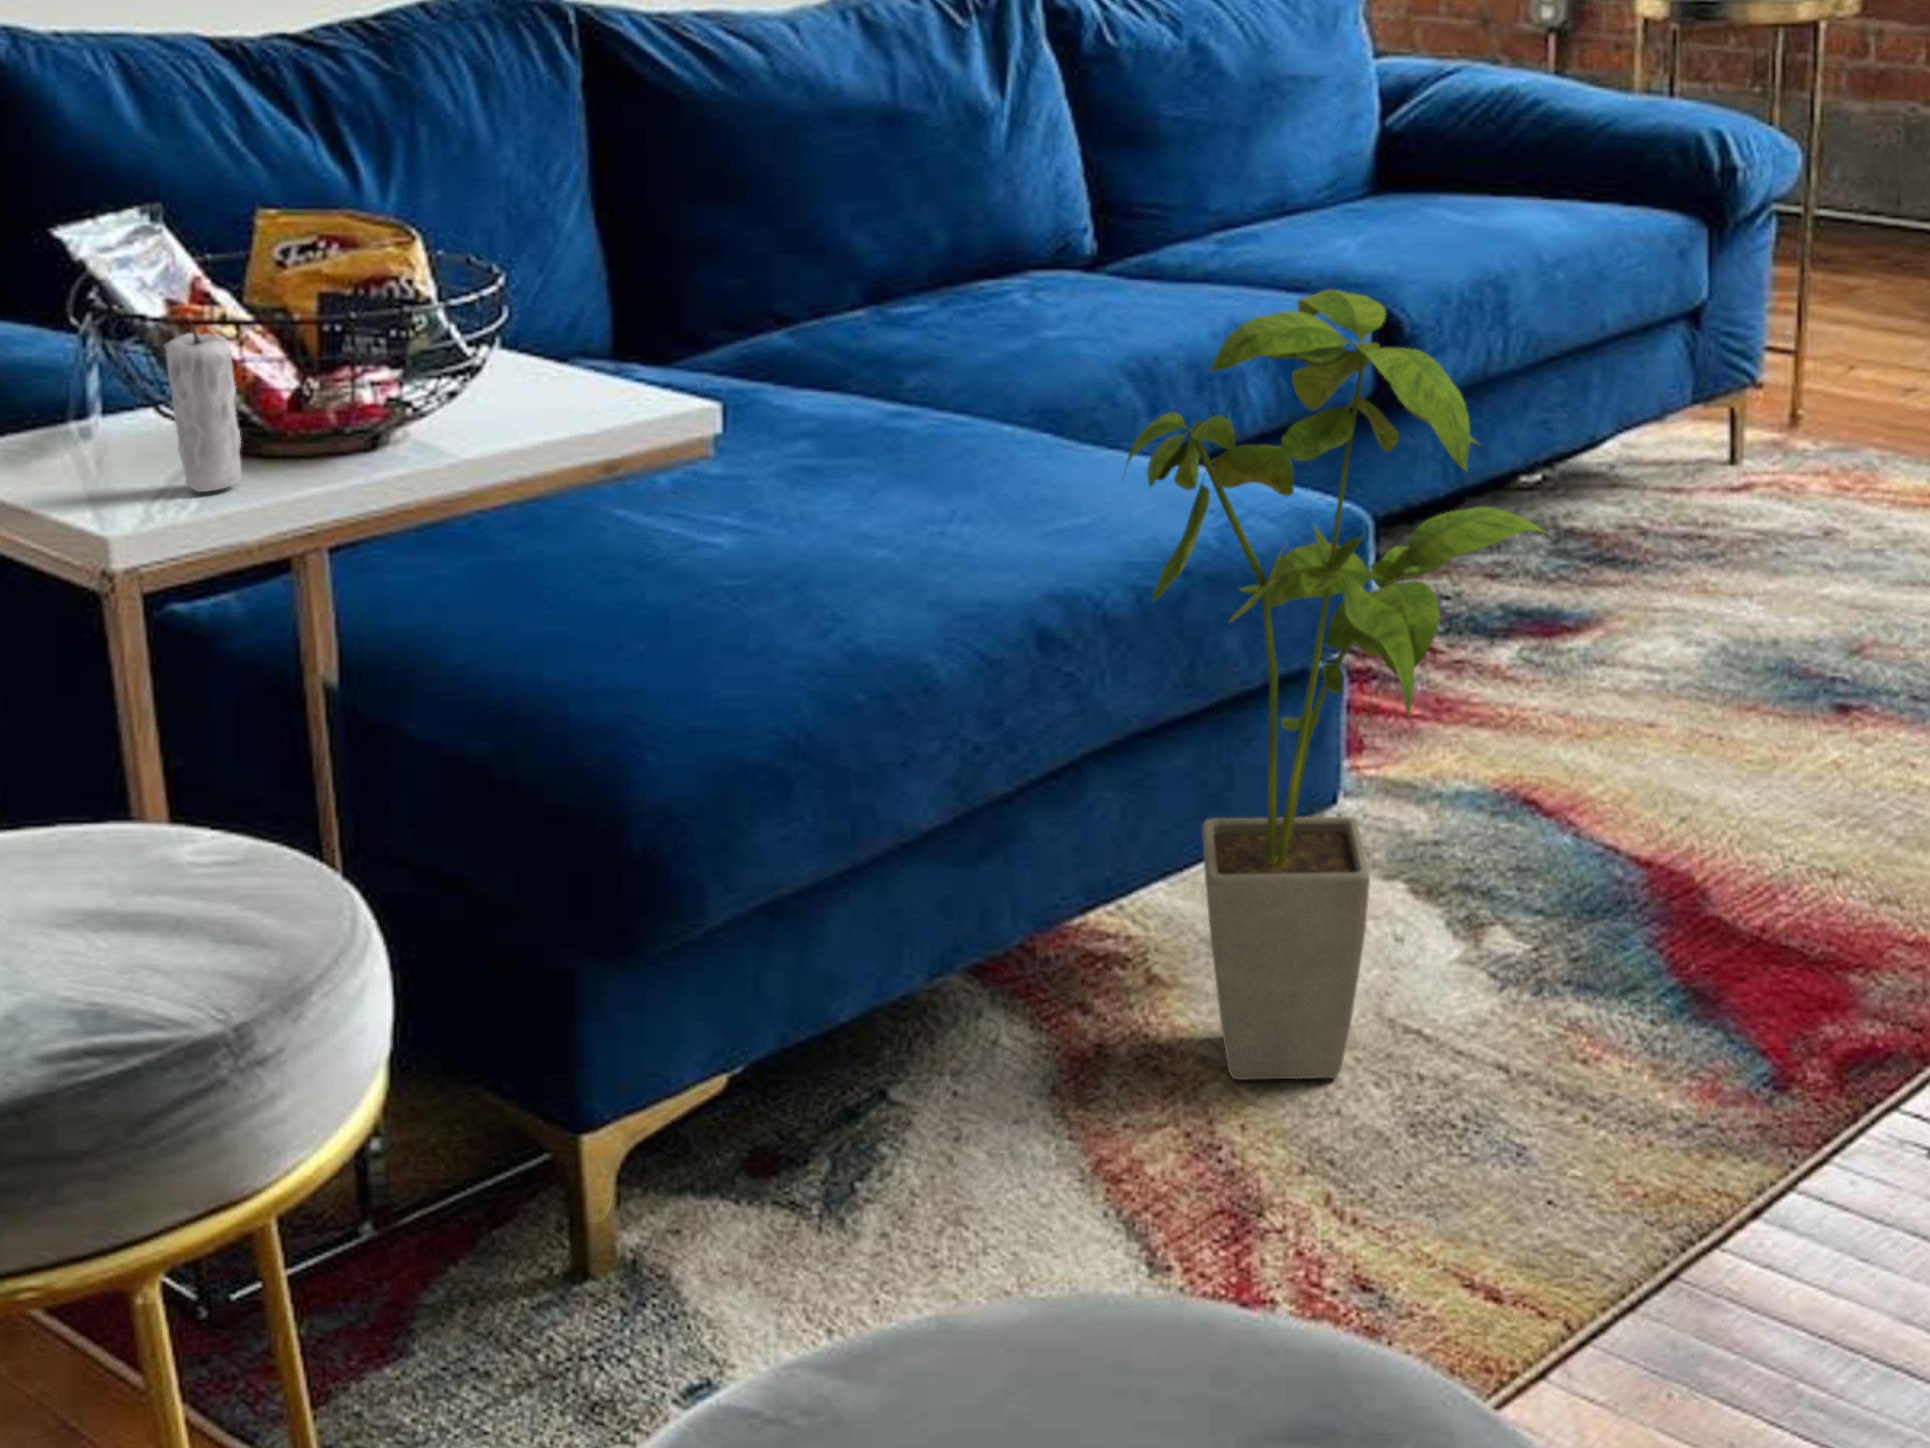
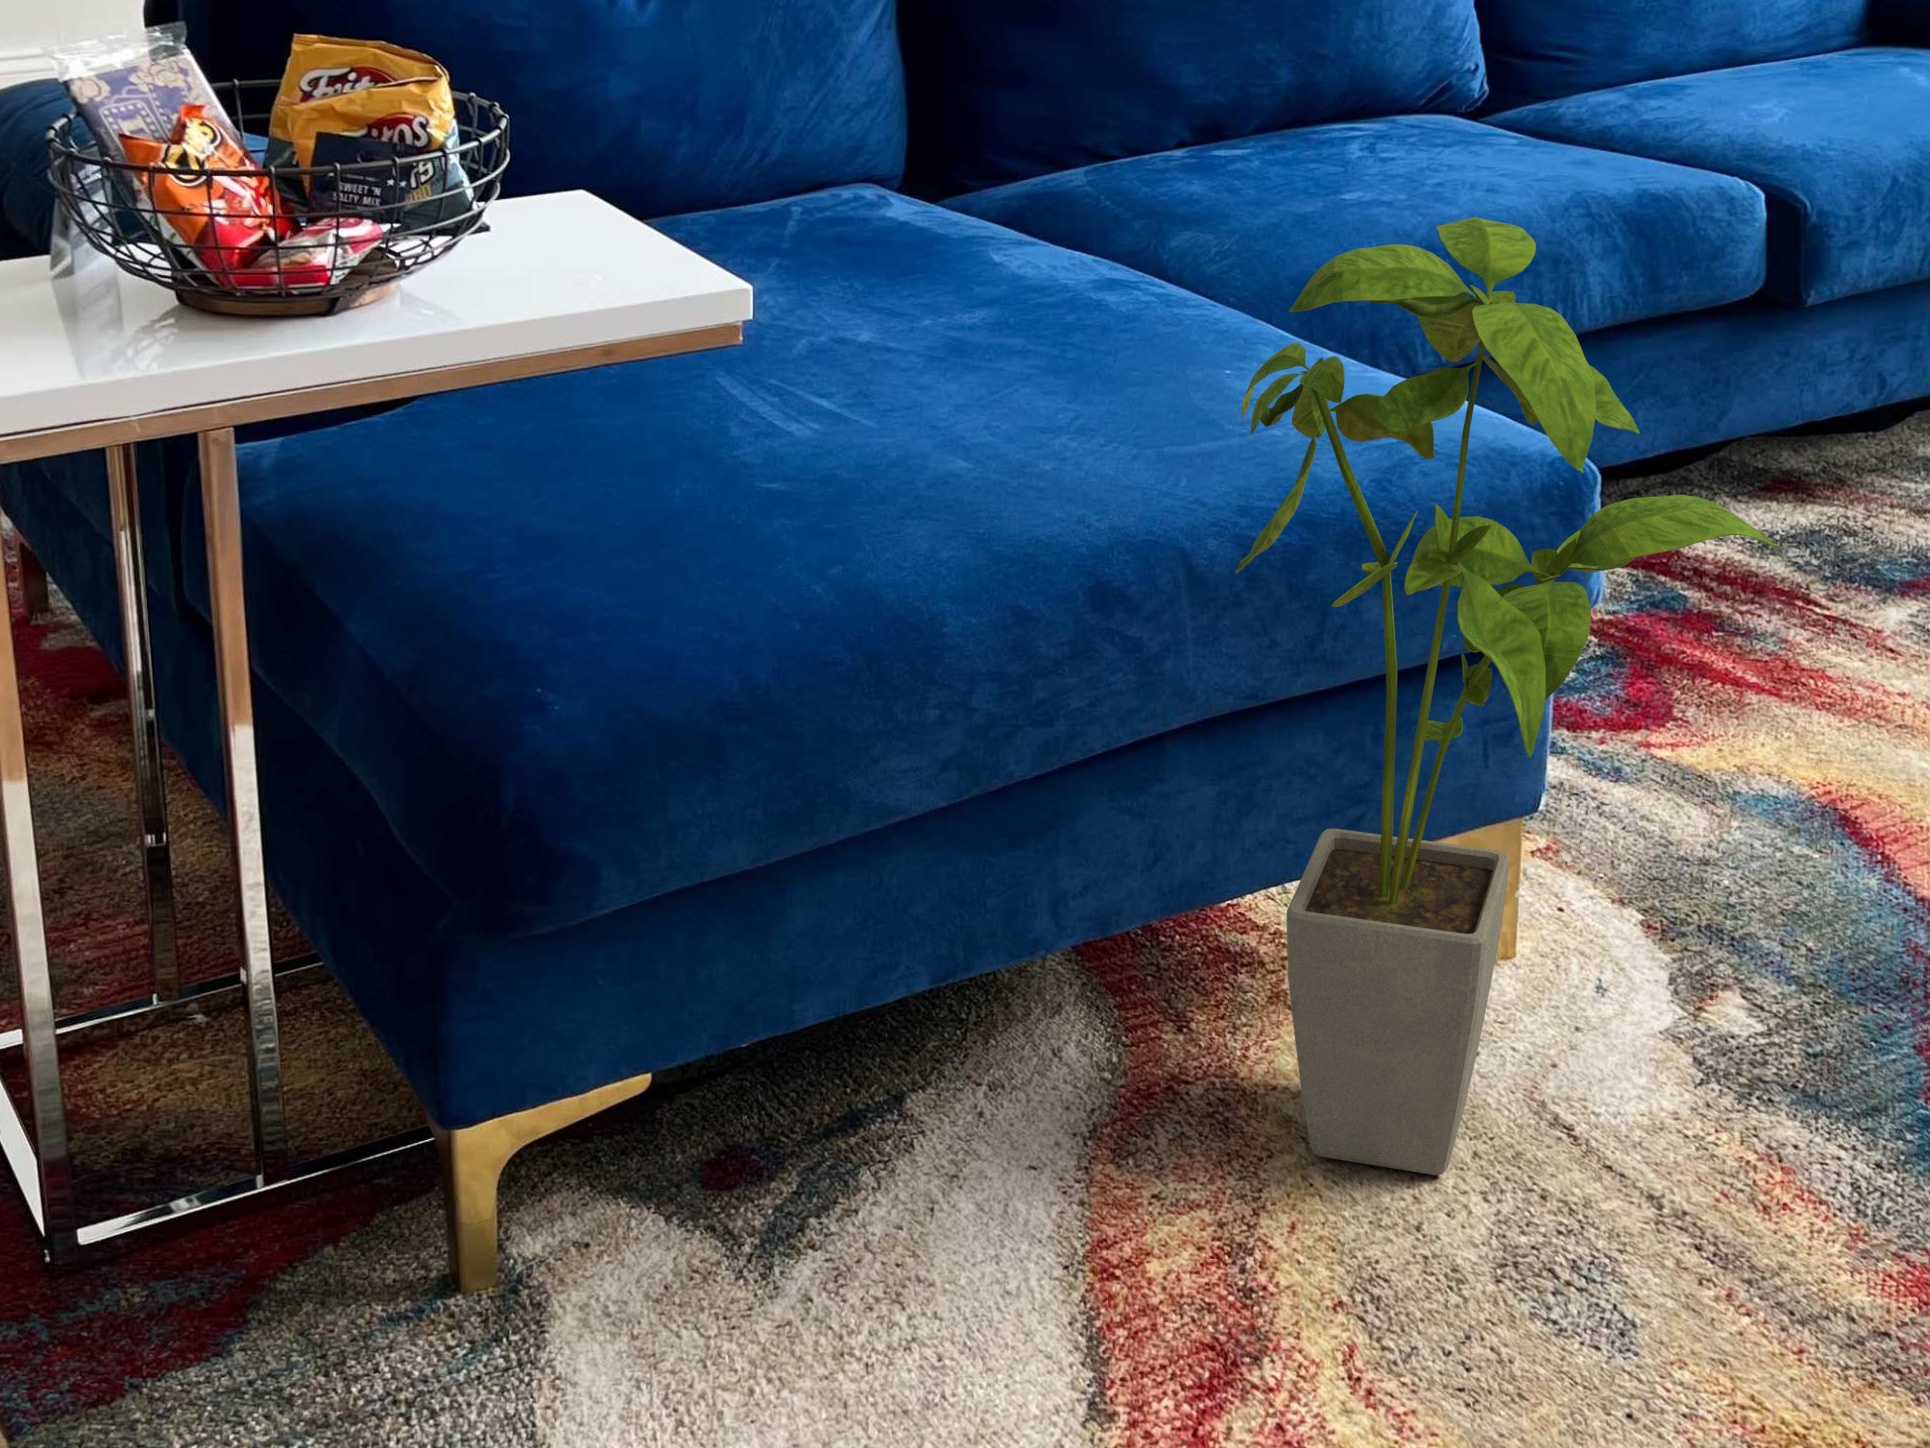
candle: present [164,316,242,492] -> none [26,154,111,361]

